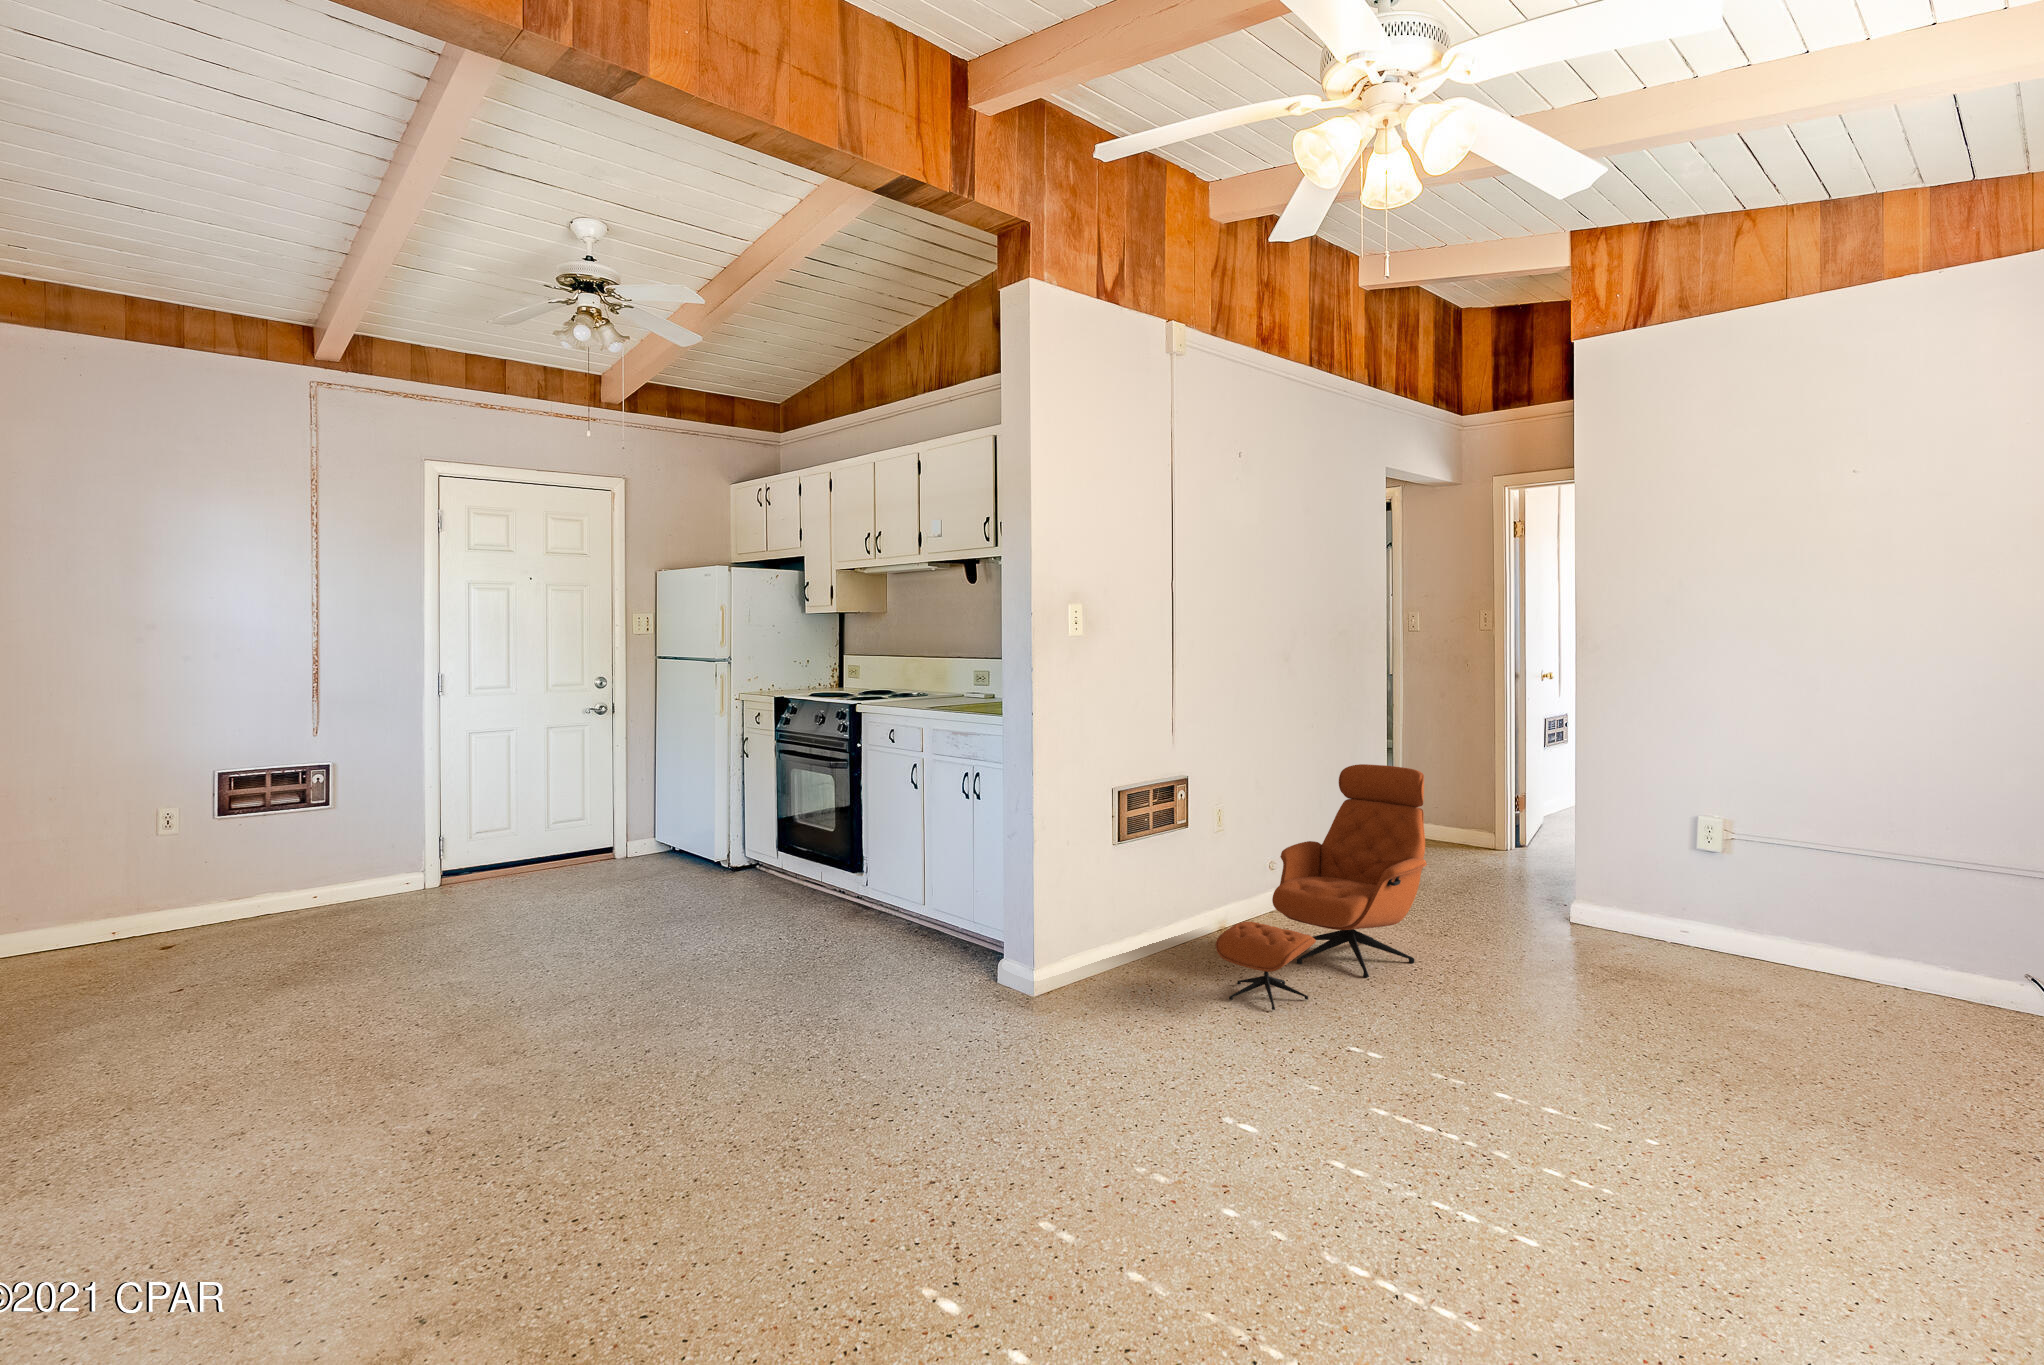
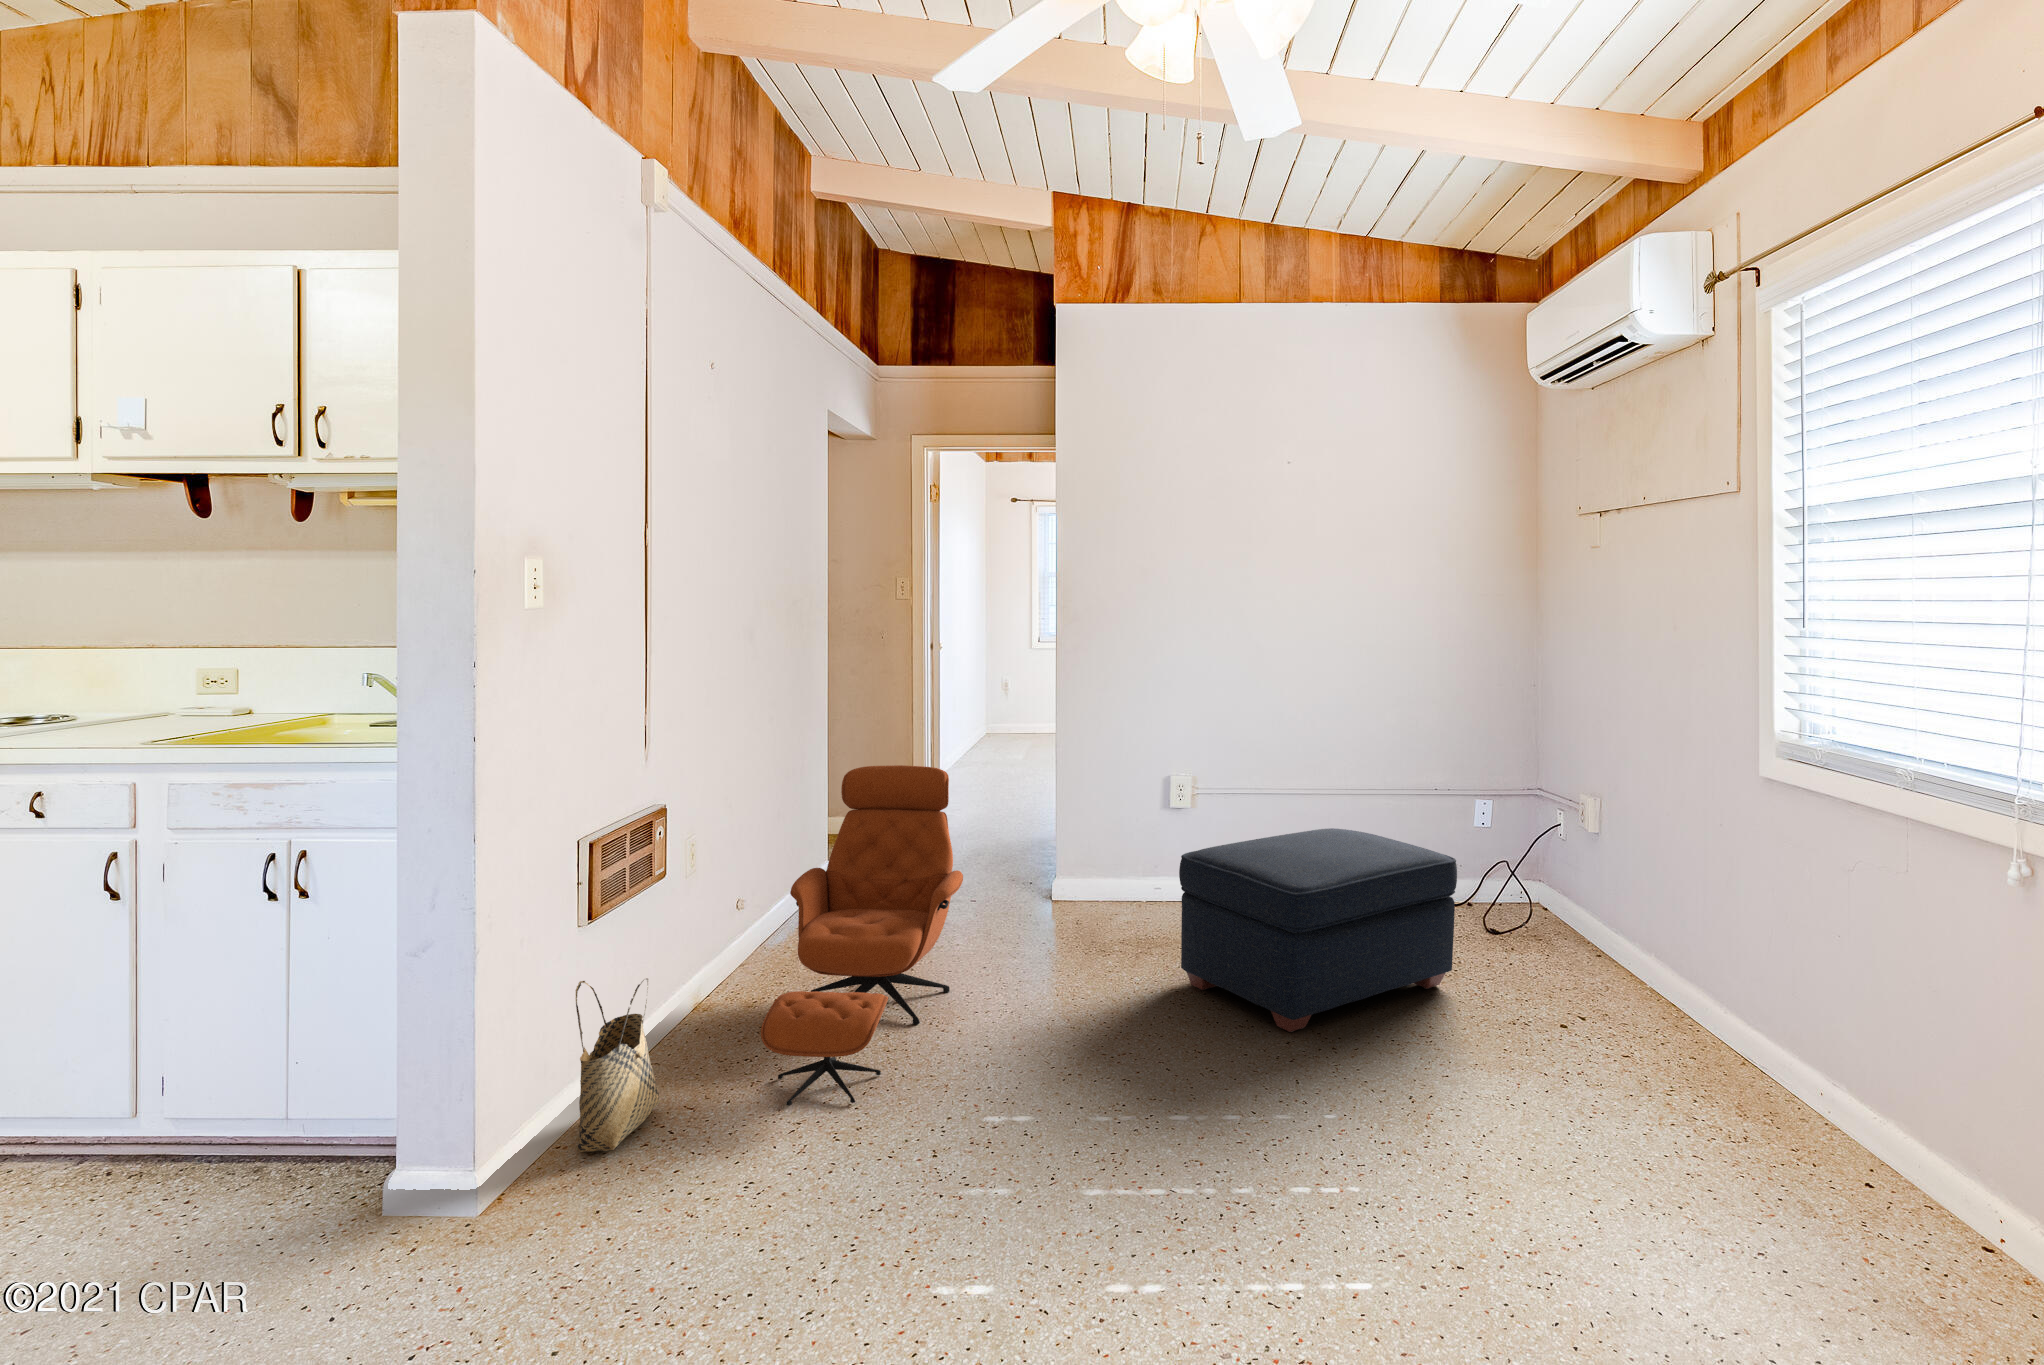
ottoman: none [1641,873,2016,1081] -> present [1179,828,1457,1032]
woven basket: none [1092,879,1153,992] -> present [575,978,660,1152]

